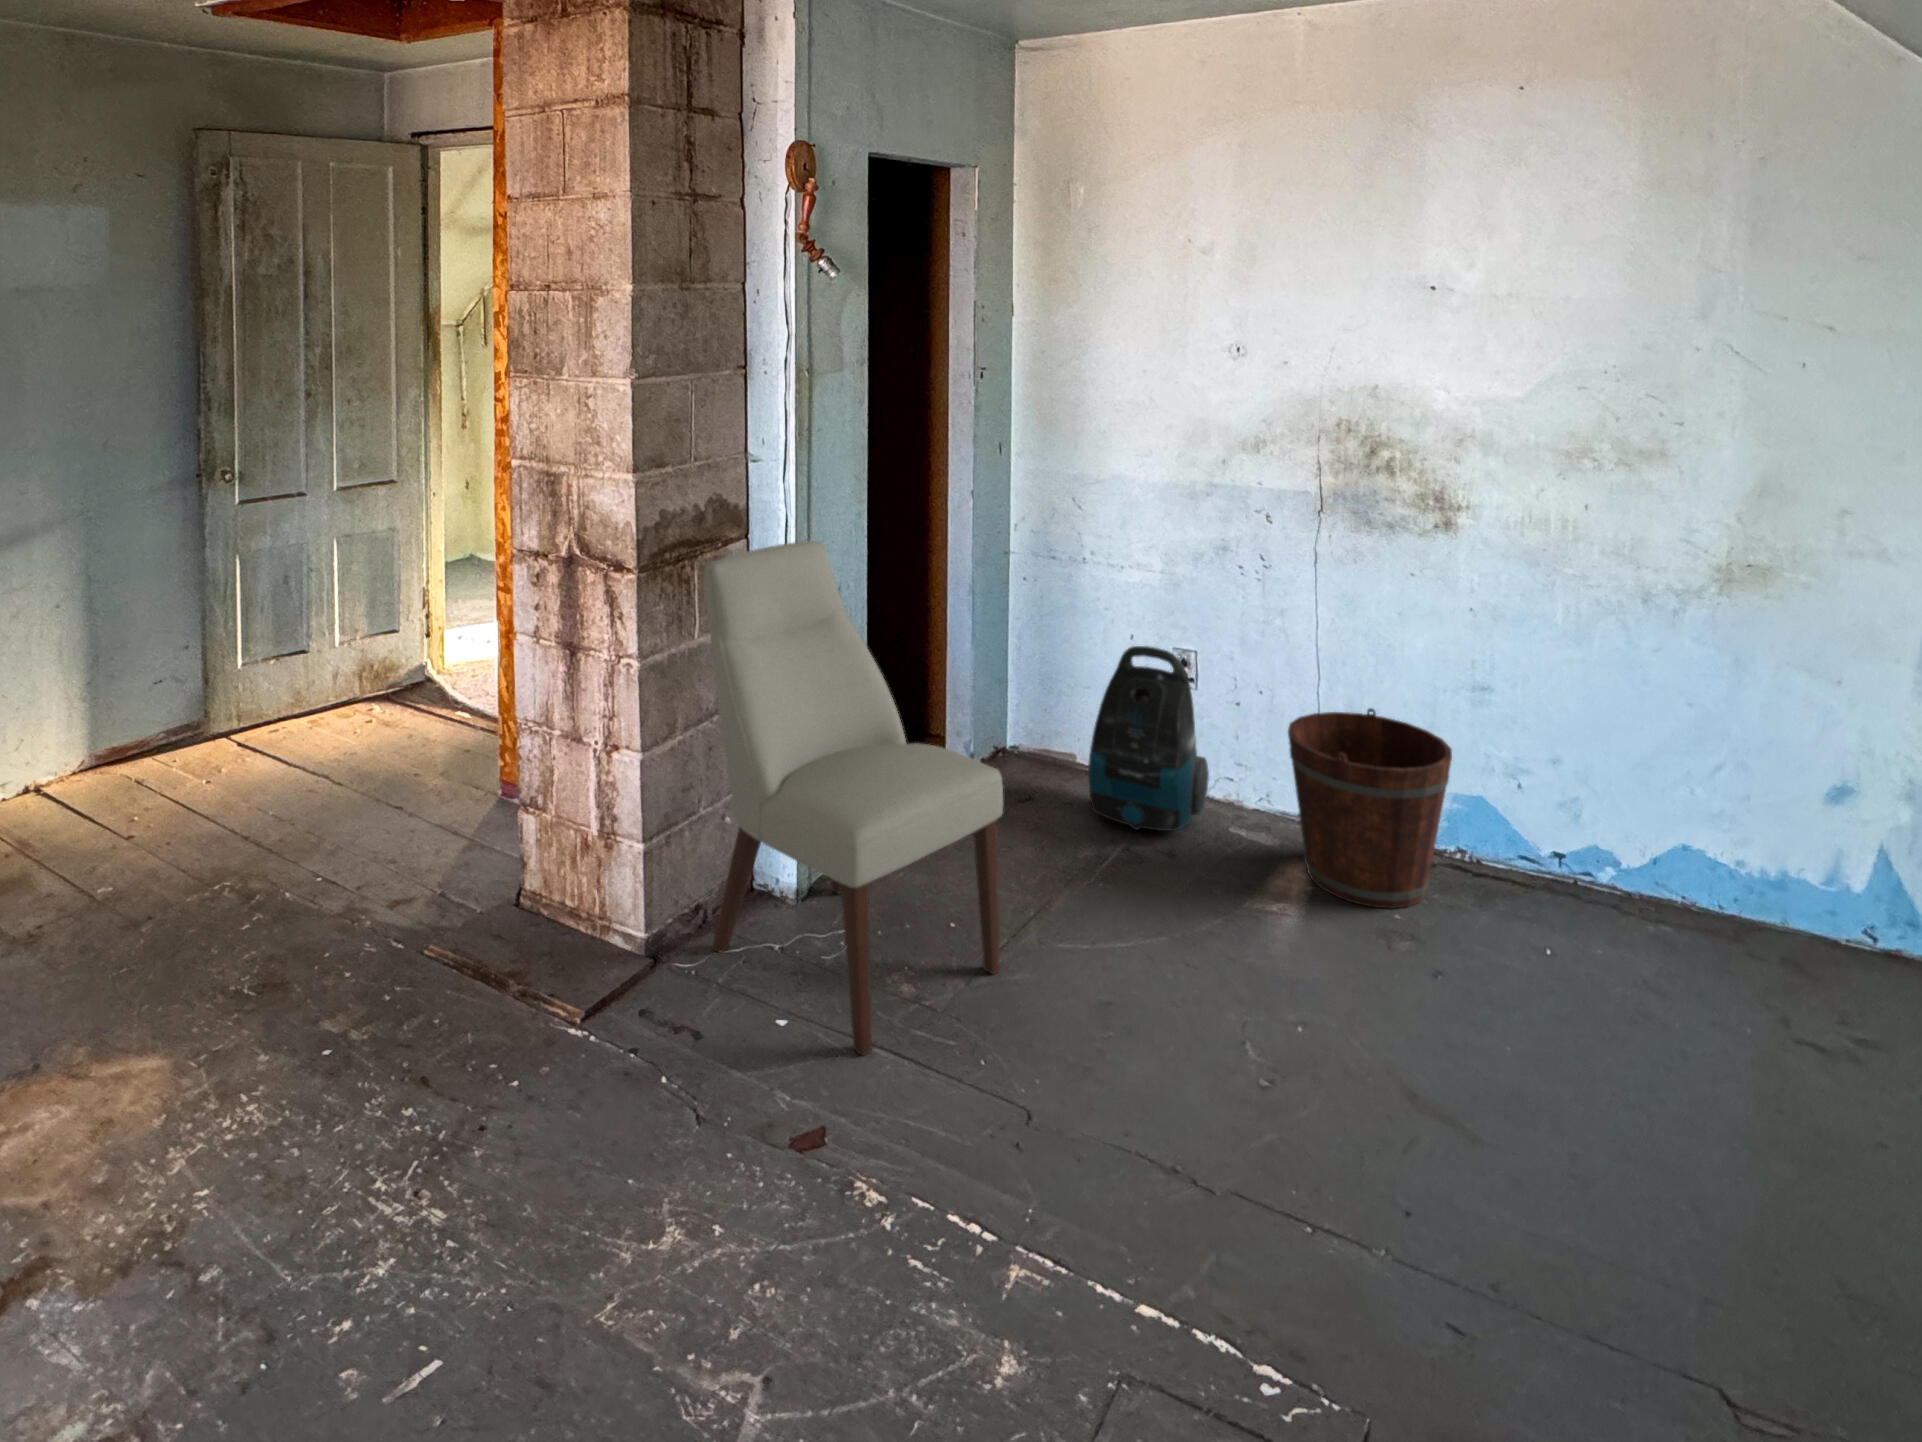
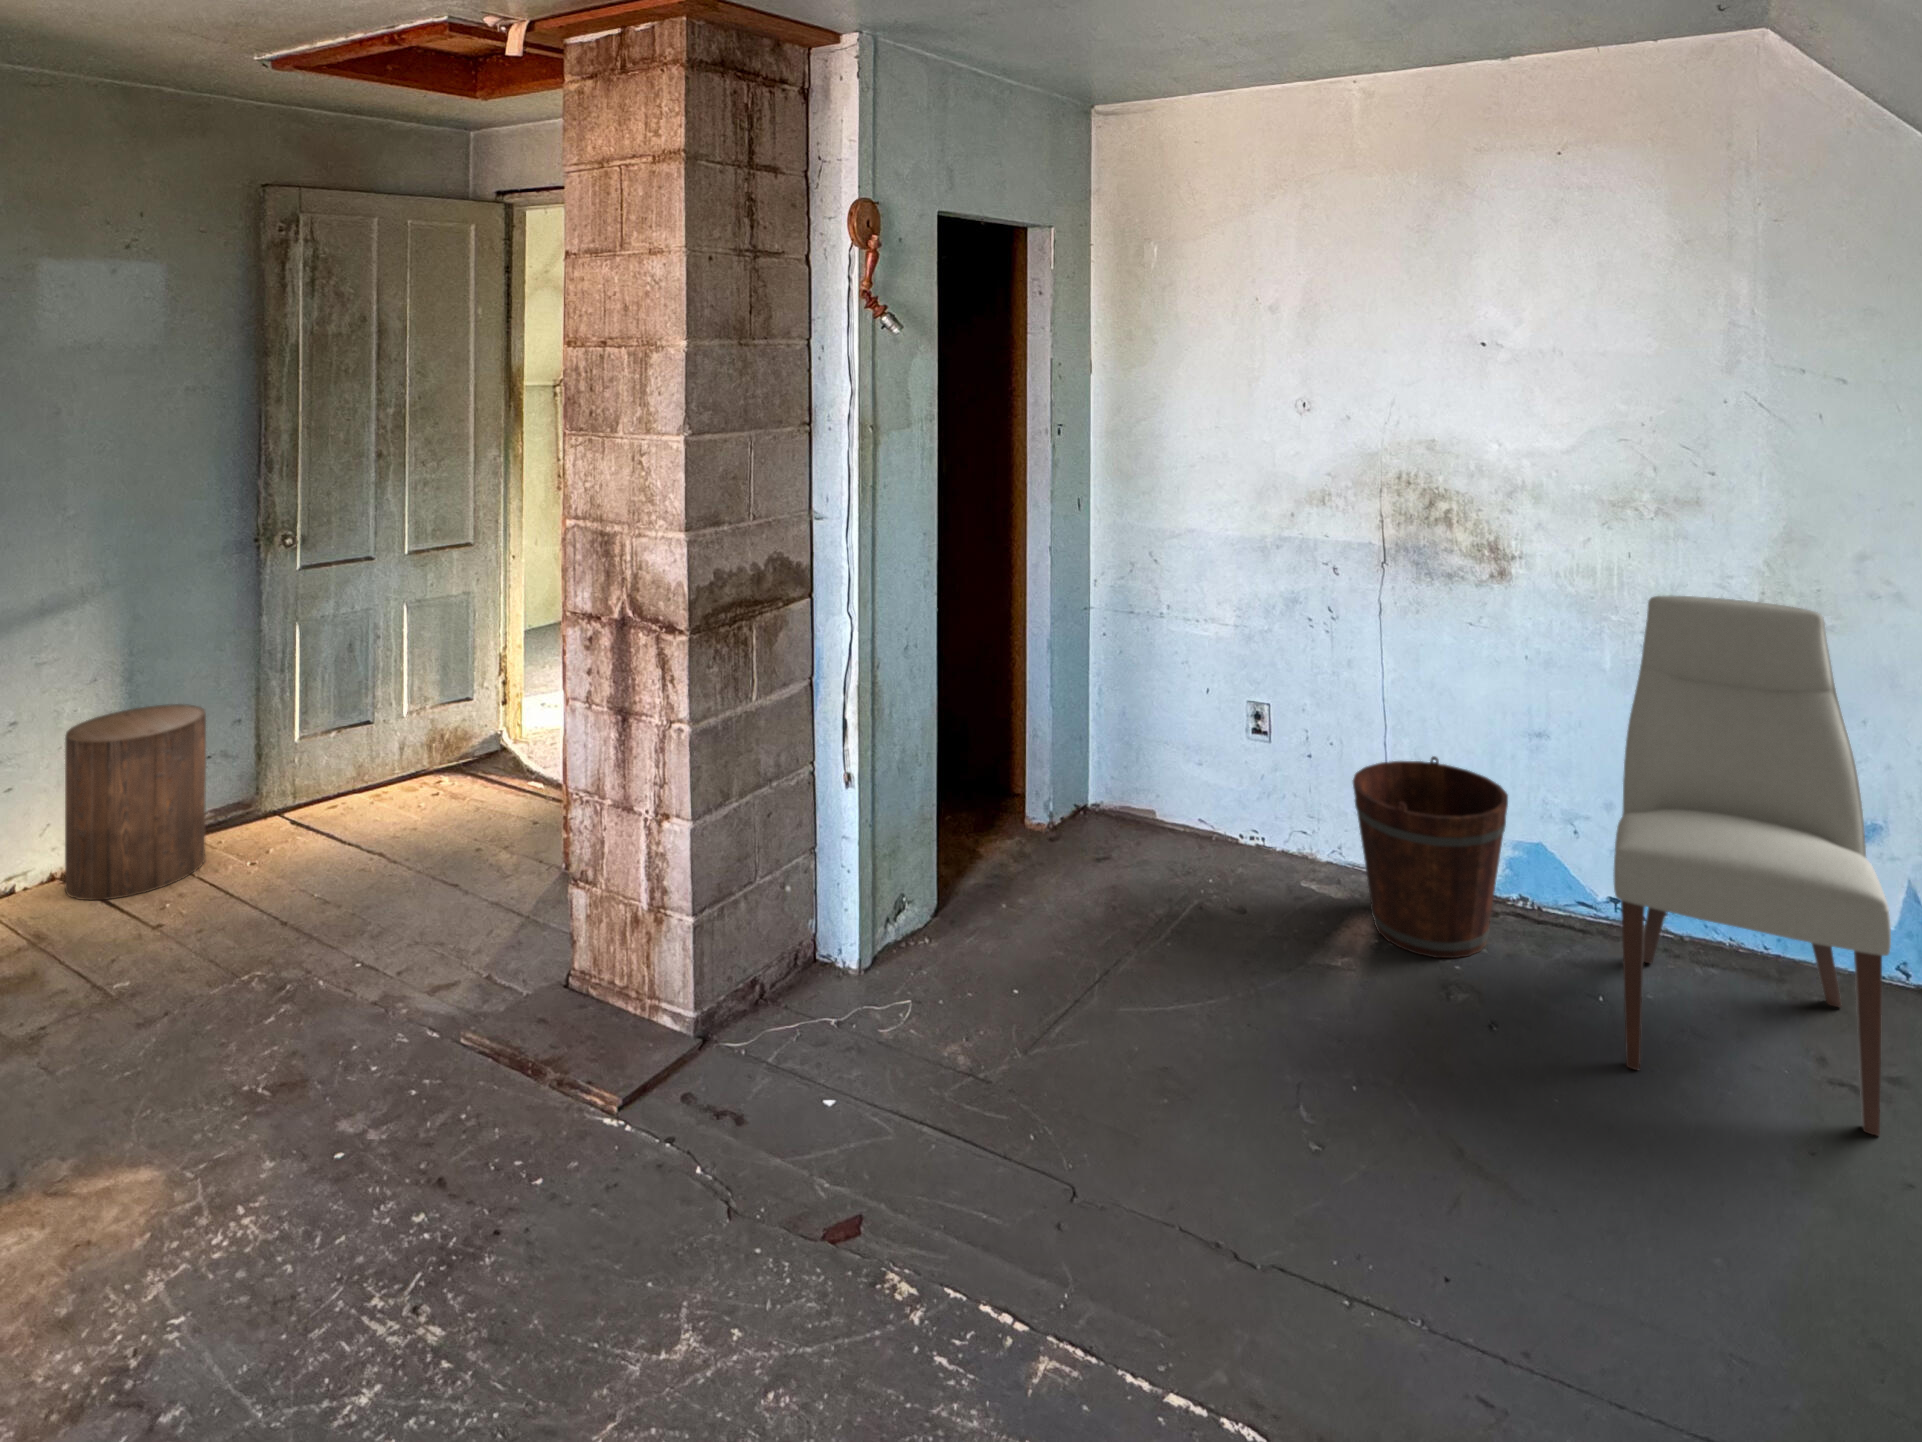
chair: present [704,541,1003,1055] -> present [1614,596,1891,1136]
stool: none [36,631,164,812] -> present [65,704,206,900]
vacuum cleaner: present [1088,646,1209,831] -> none [1163,699,1281,886]

